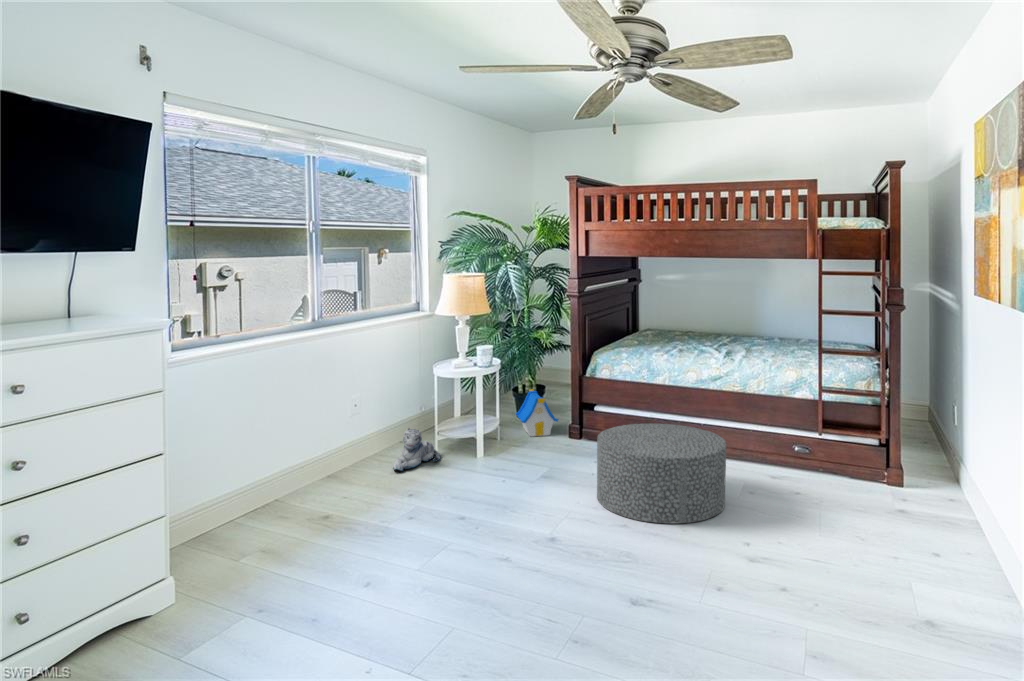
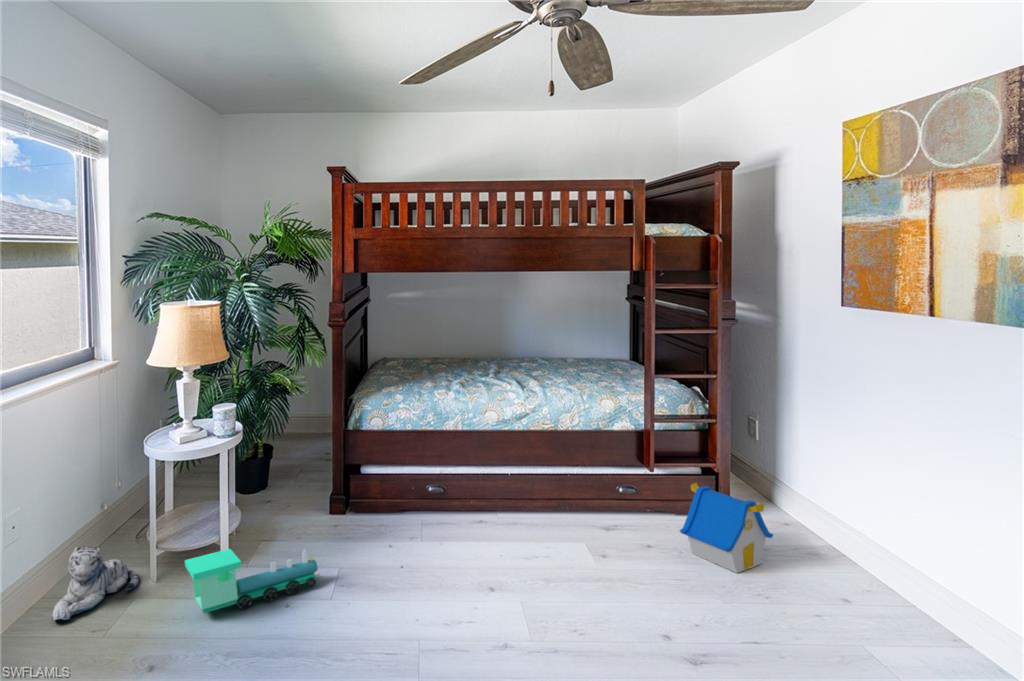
toy house: present [516,389,558,436] -> present [680,483,773,573]
ottoman: present [597,424,726,523] -> none [381,486,558,639]
toy train: none [470,442,554,482] -> present [185,549,320,613]

